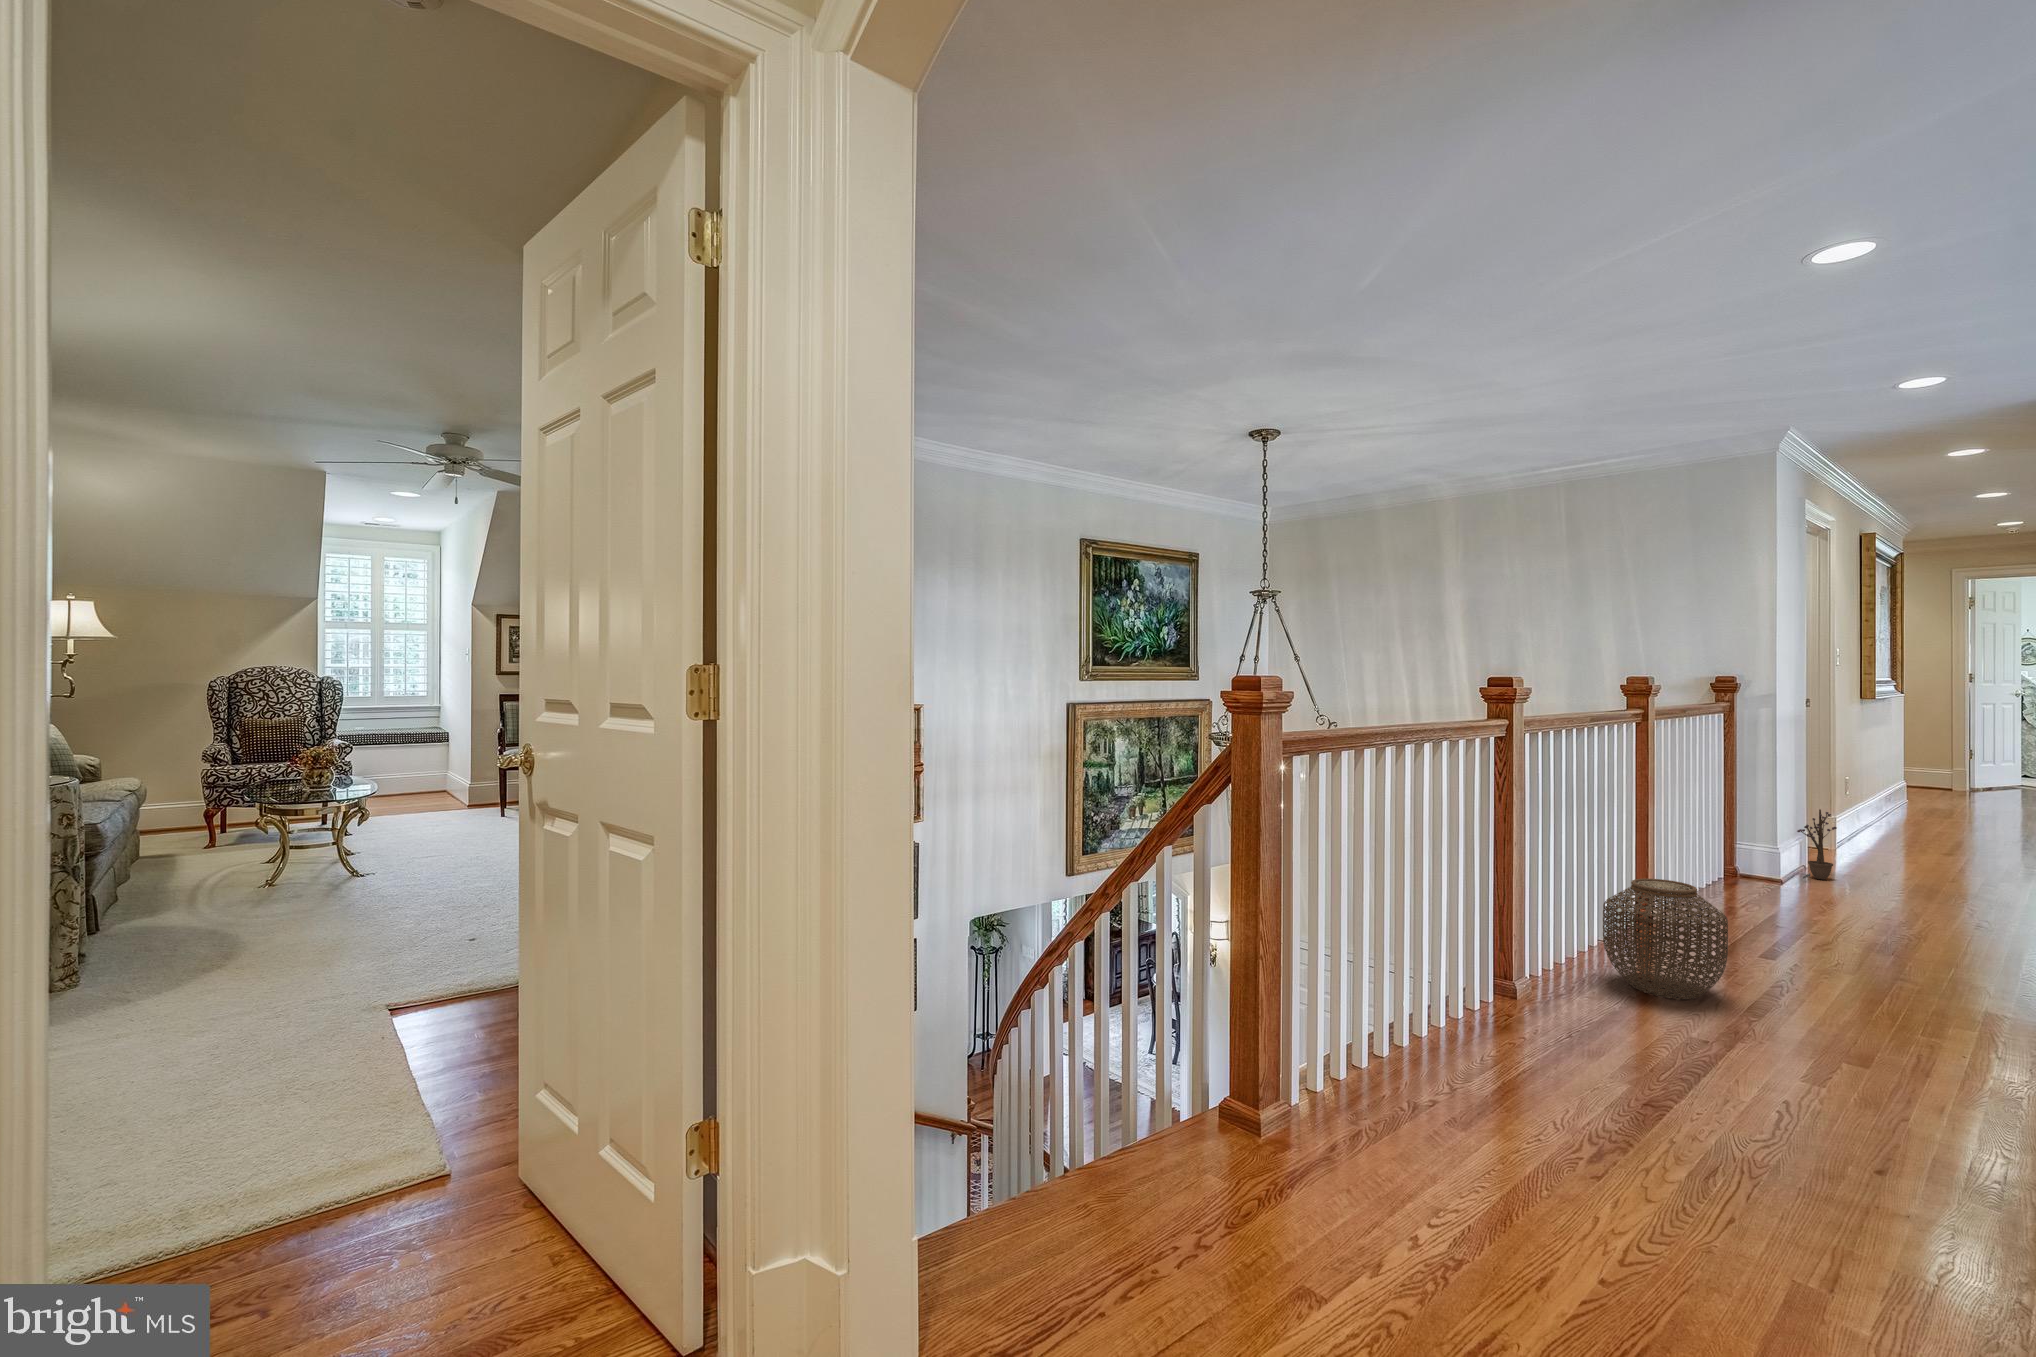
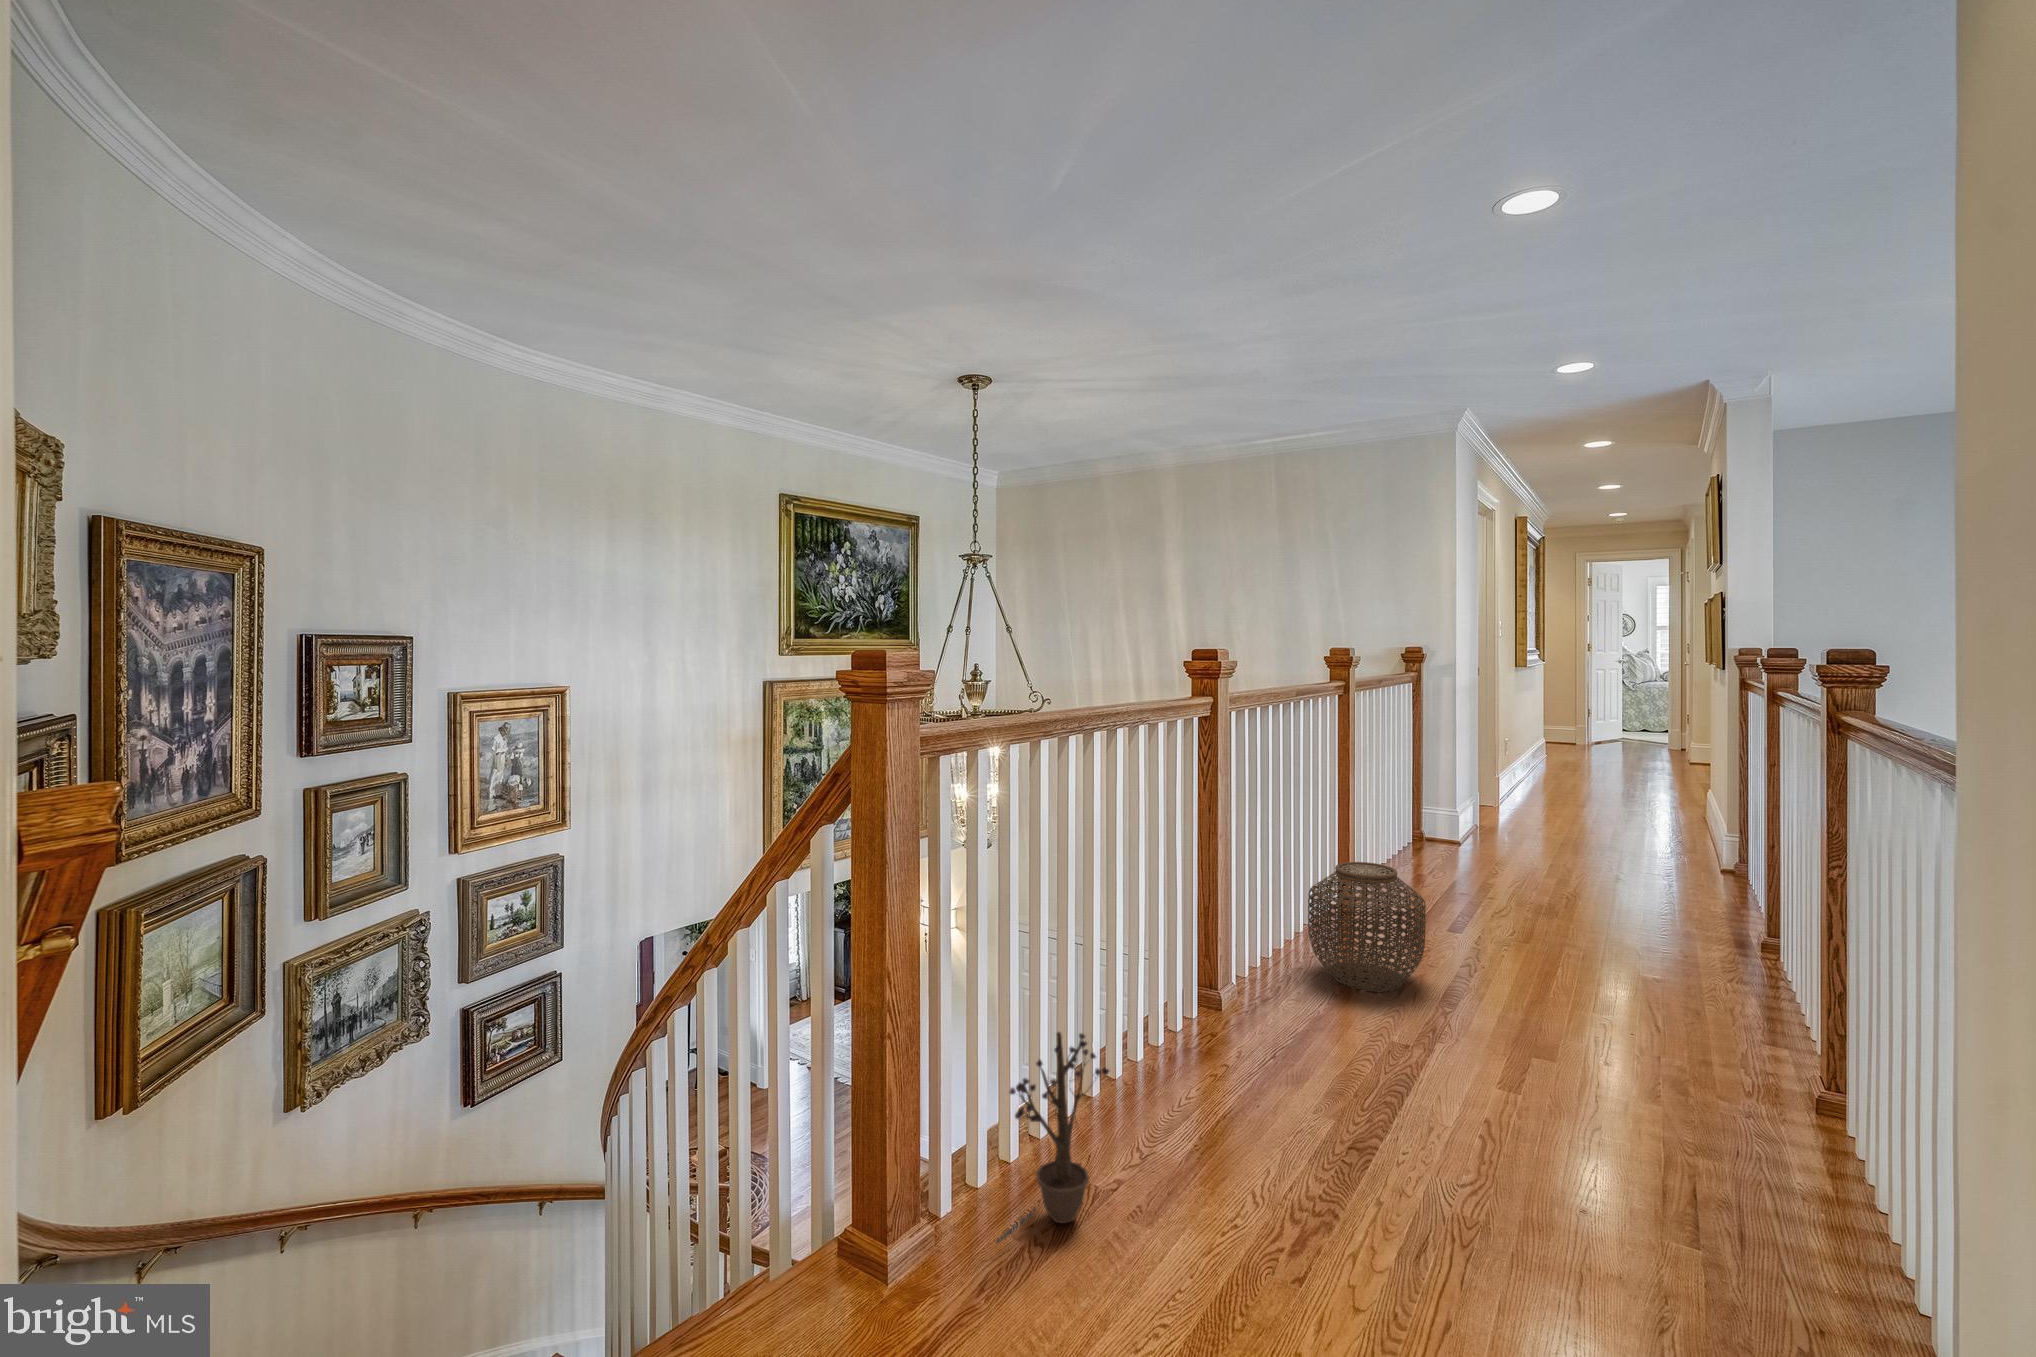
decorative plant: present [1797,809,1837,880] -> present [996,1032,1110,1244]

